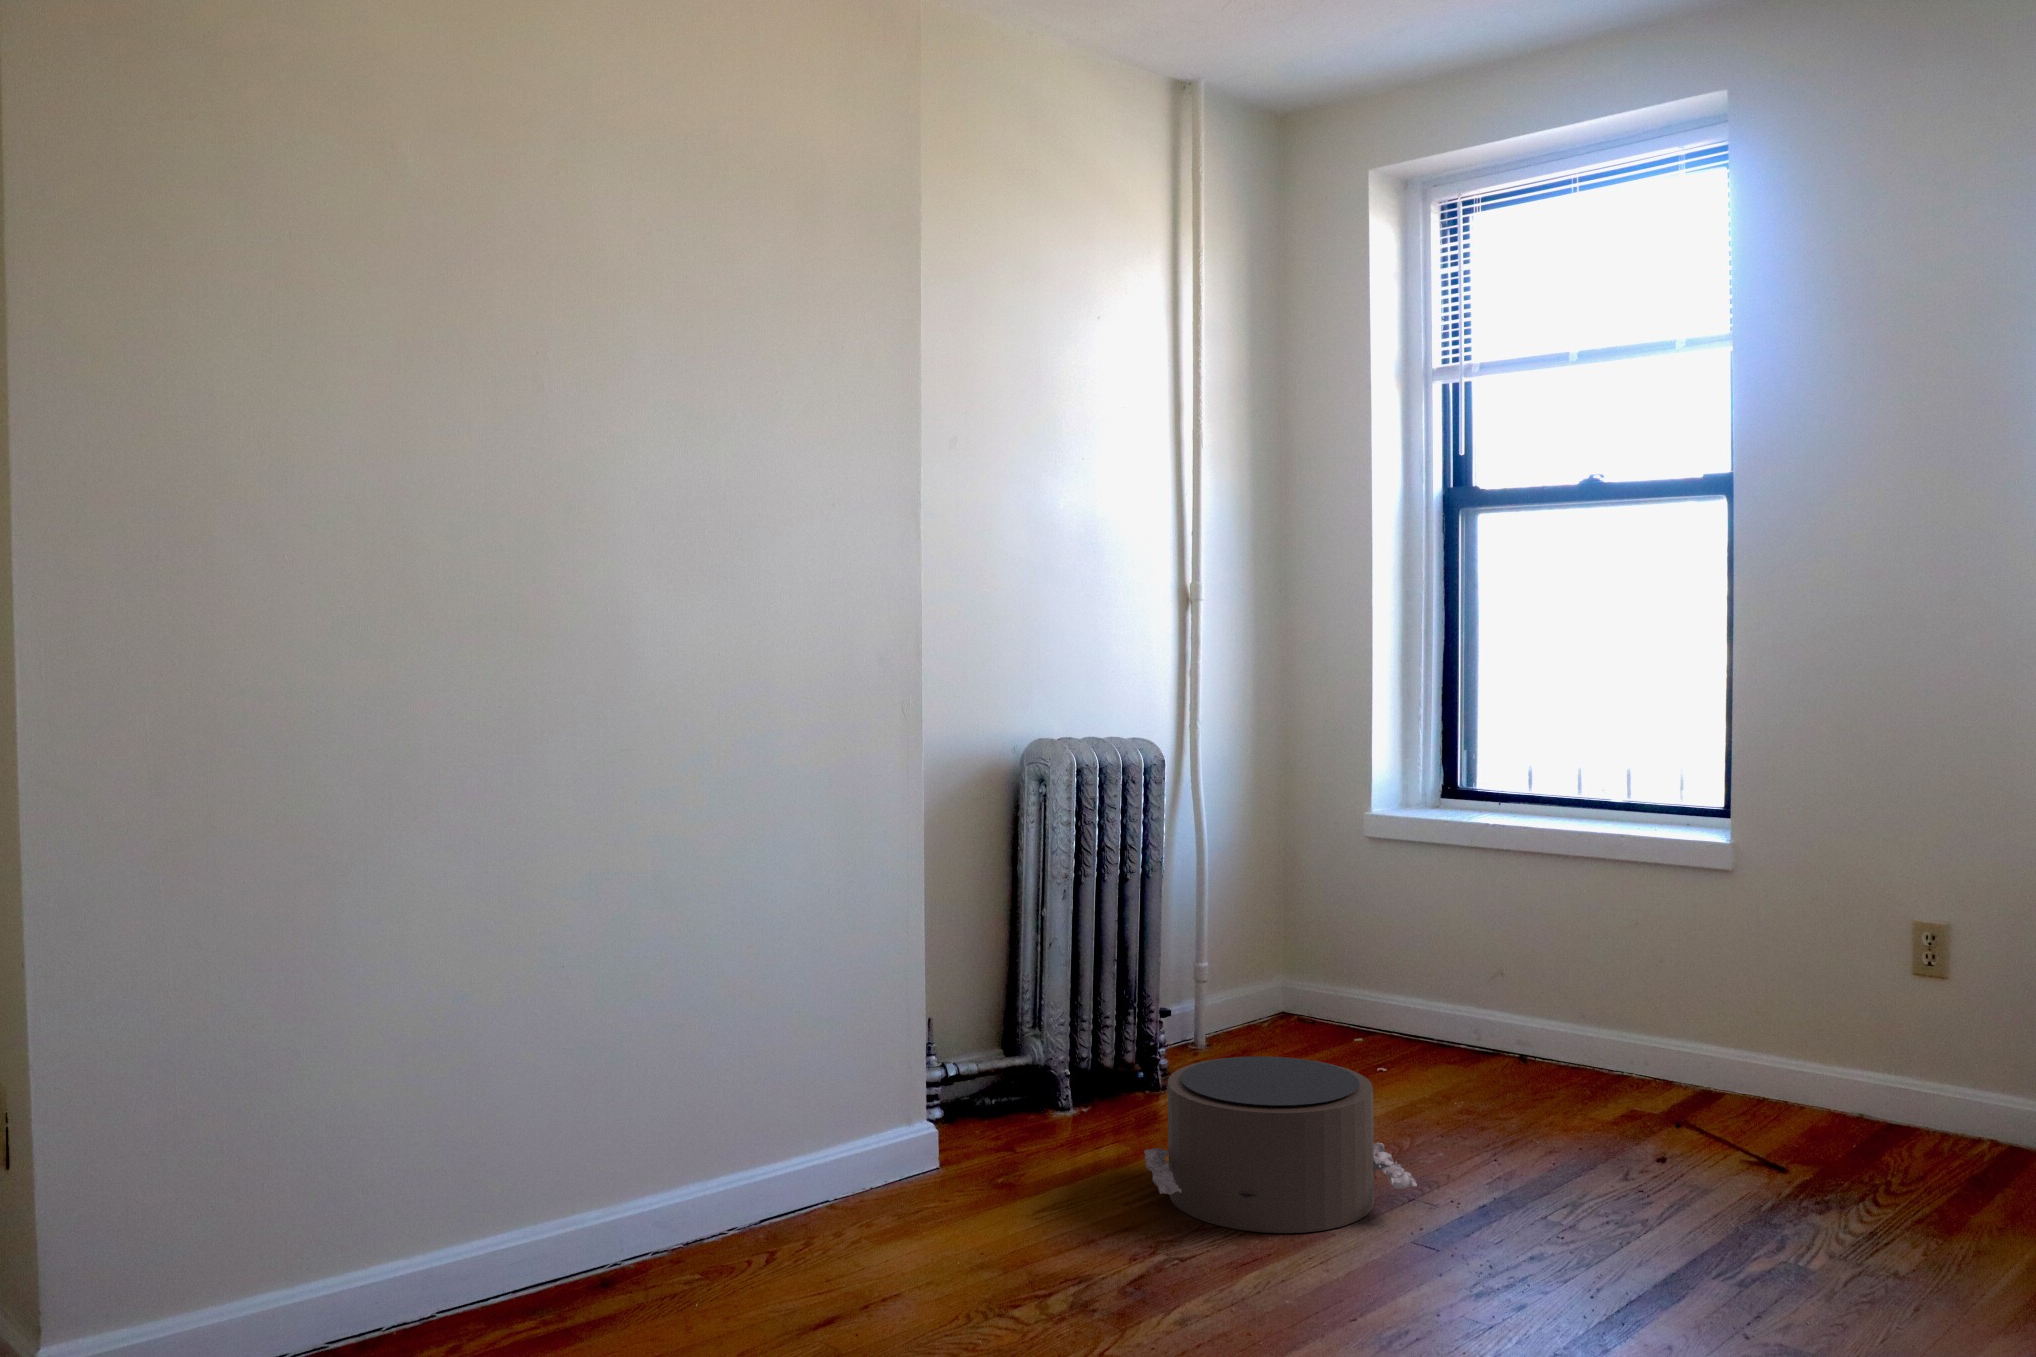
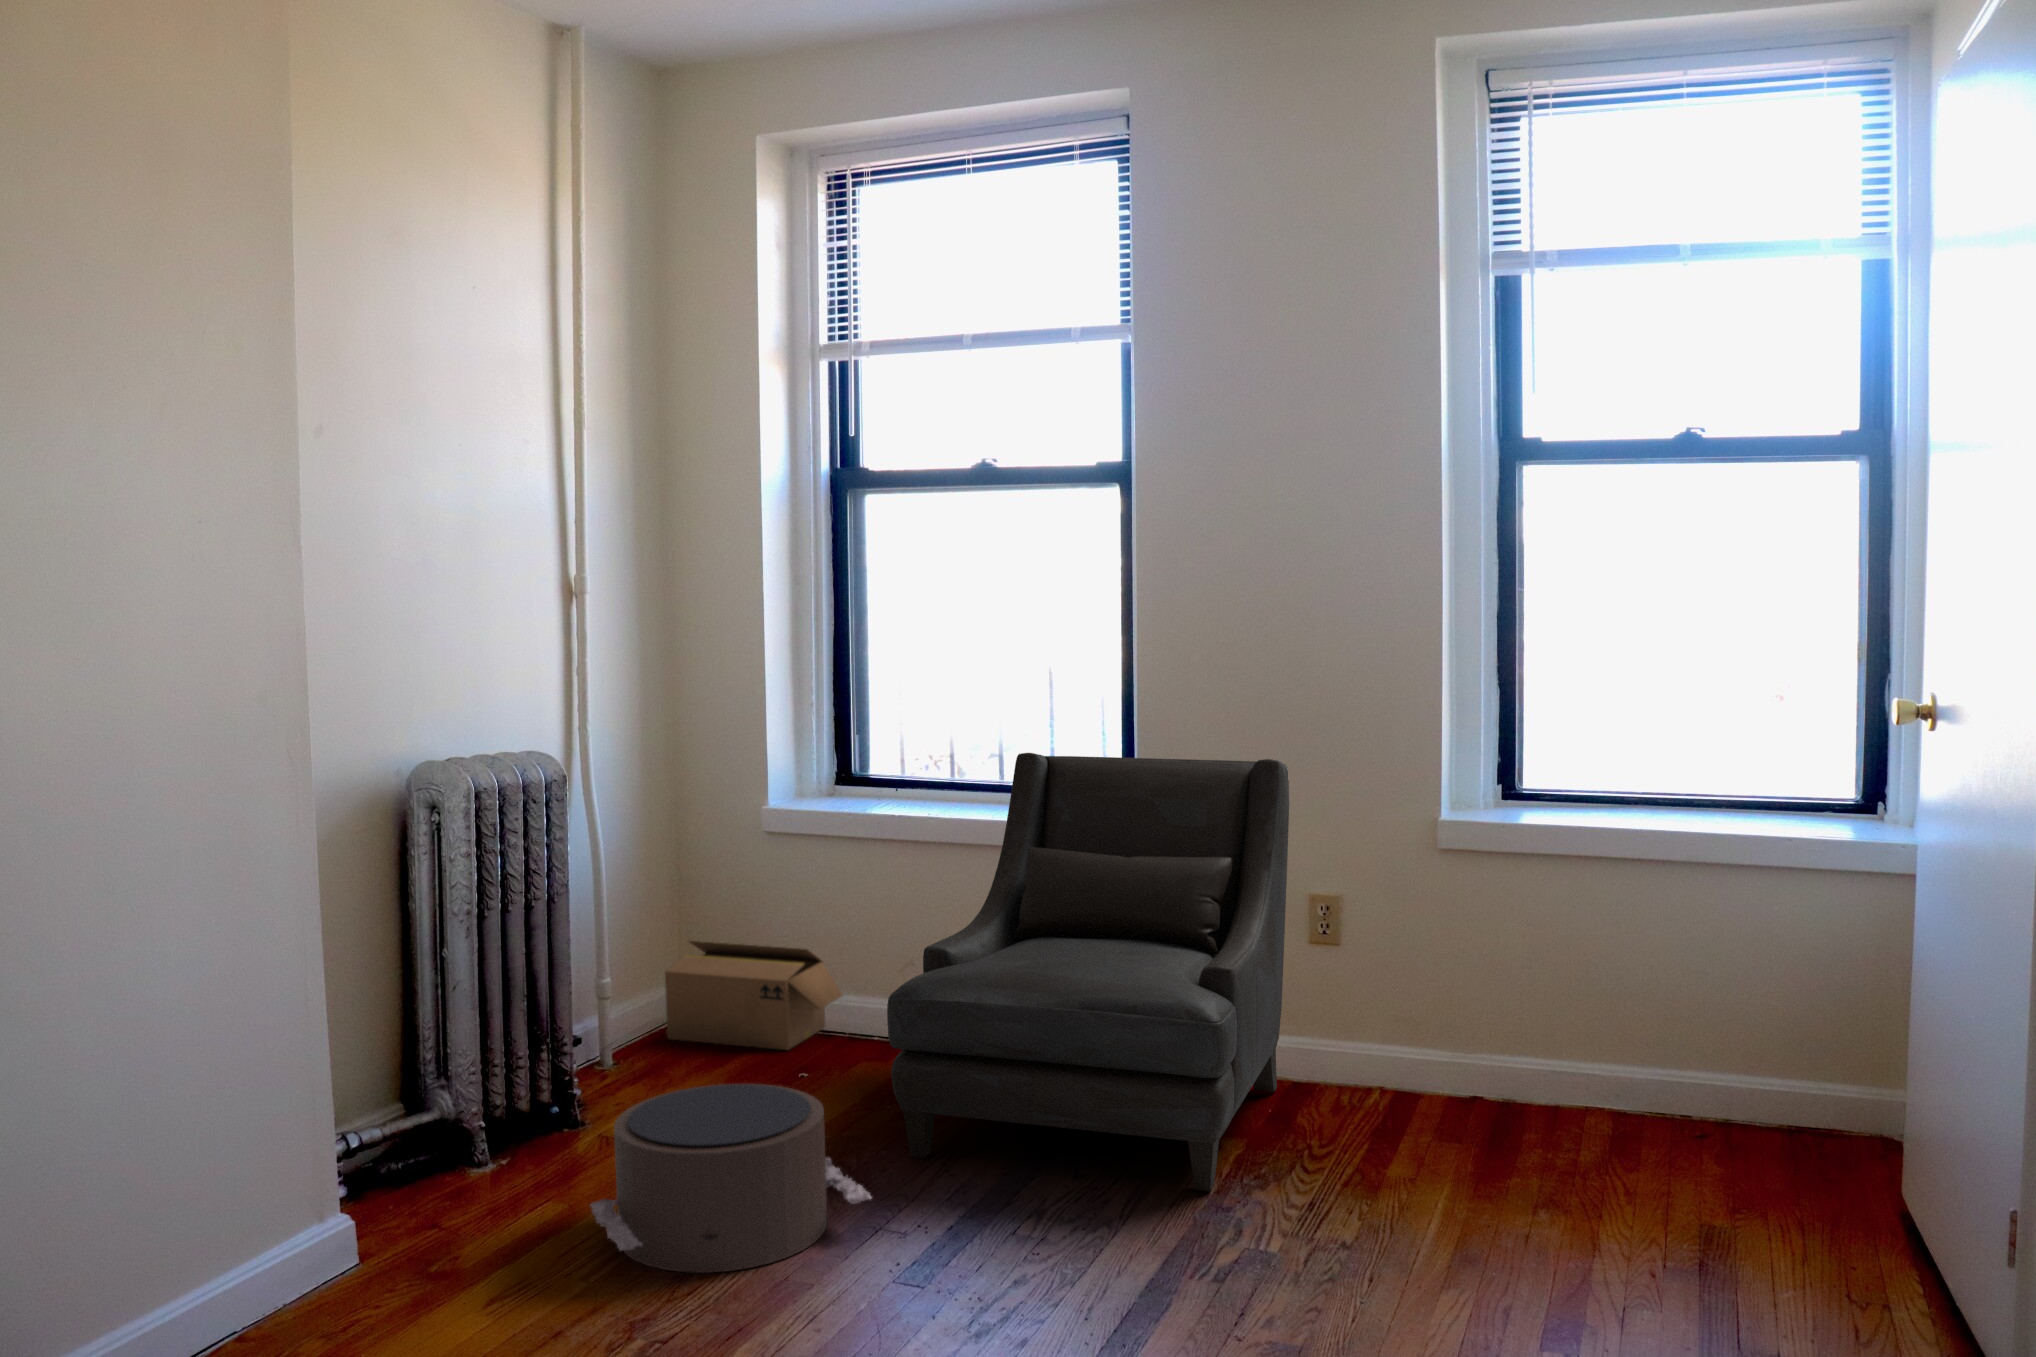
armchair: none [1454,765,1940,1242] -> present [887,753,1289,1191]
cardboard box: none [1262,939,1435,1052] -> present [665,941,842,1050]

